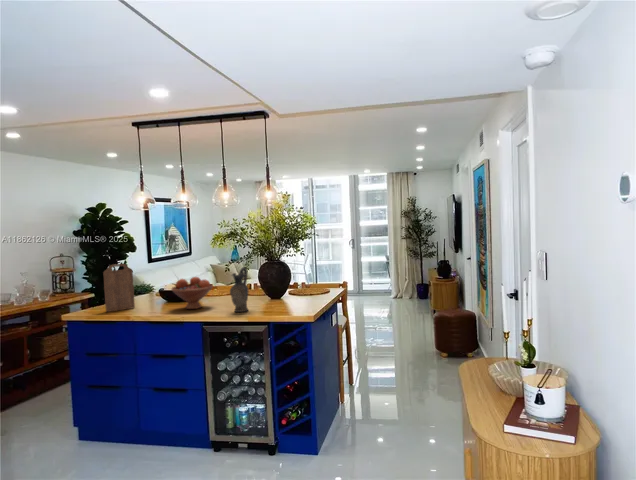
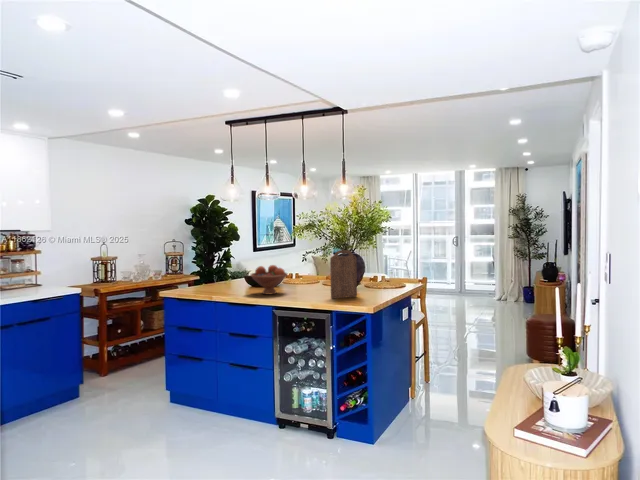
cutting board: present [103,264,135,312] -> present [330,251,357,298]
ceramic pitcher: present [230,267,248,312] -> none [299,258,317,300]

